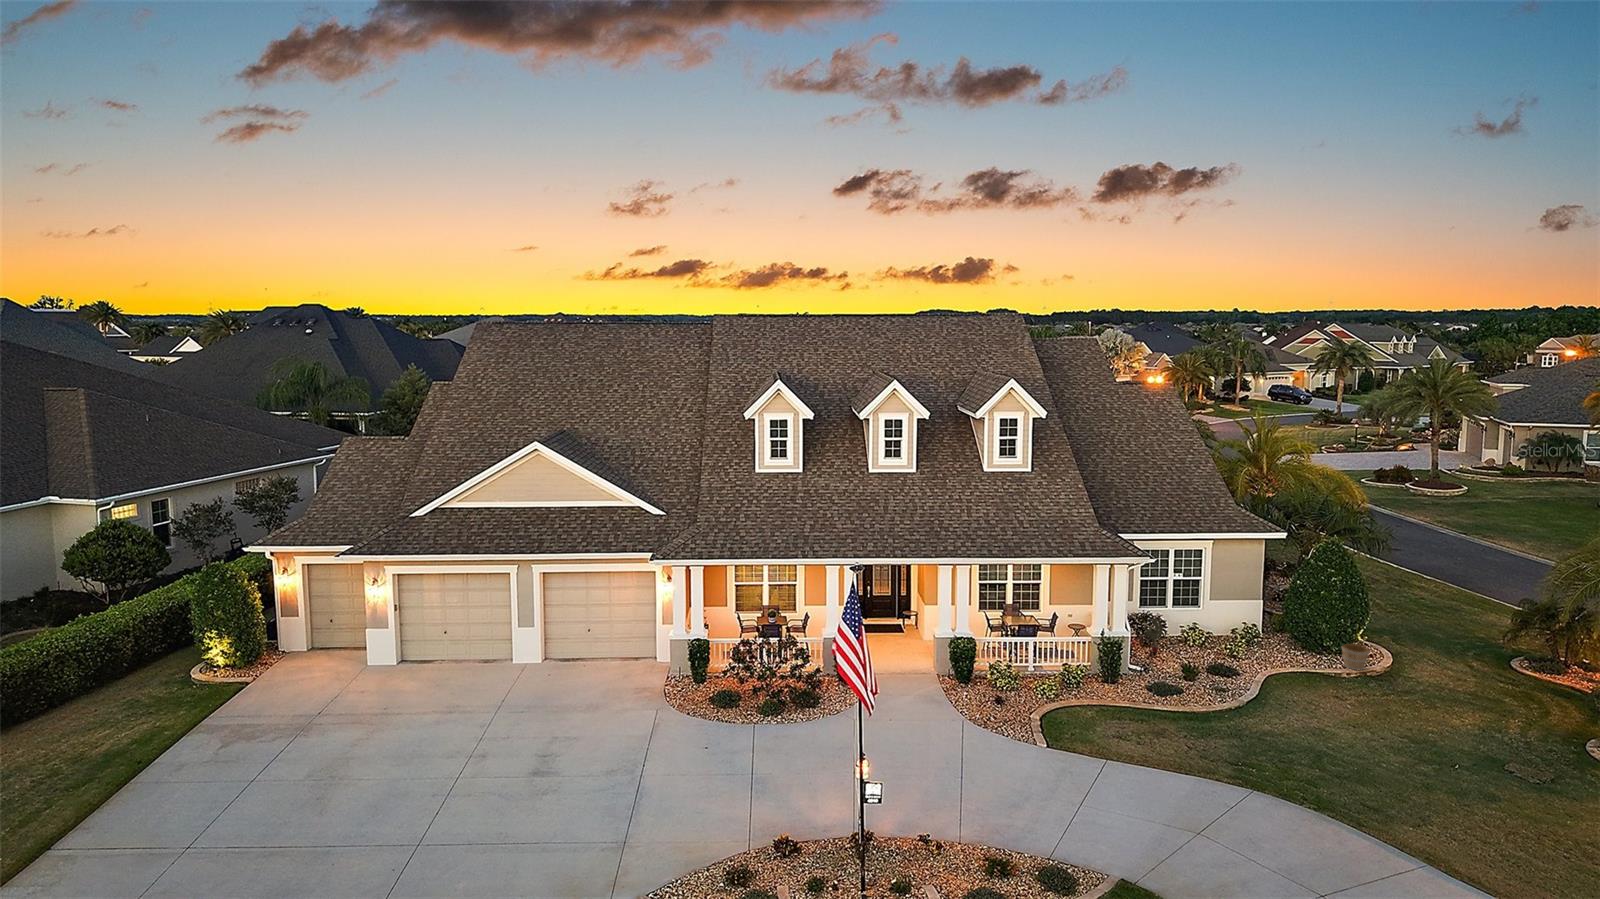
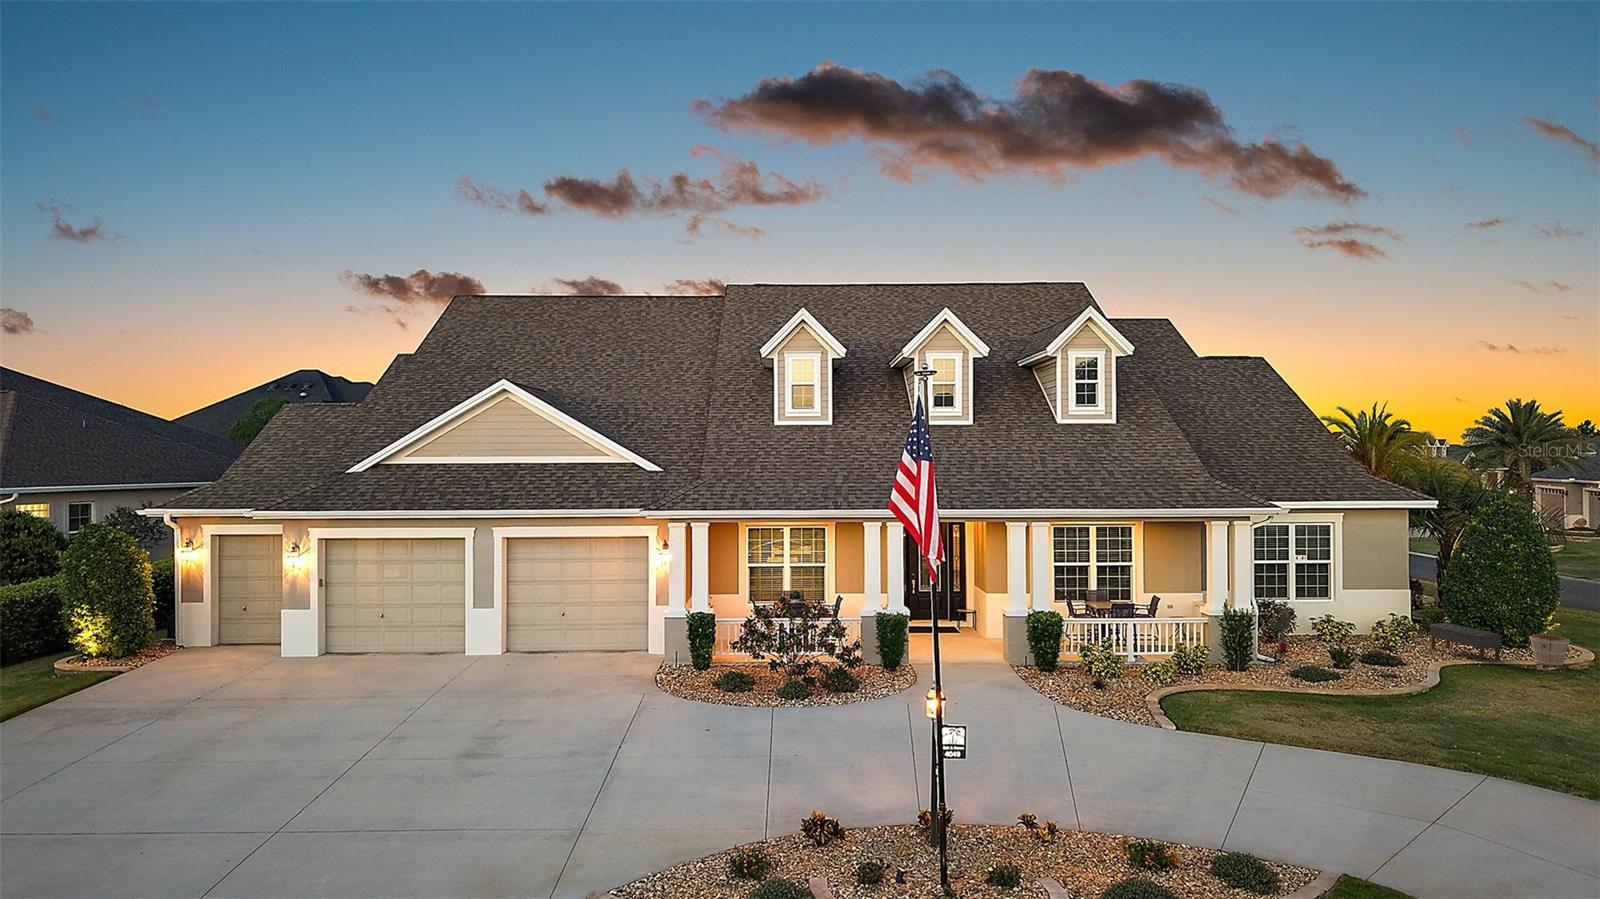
bench: none [1271,630,1320,665] -> present [1430,623,1501,661]

